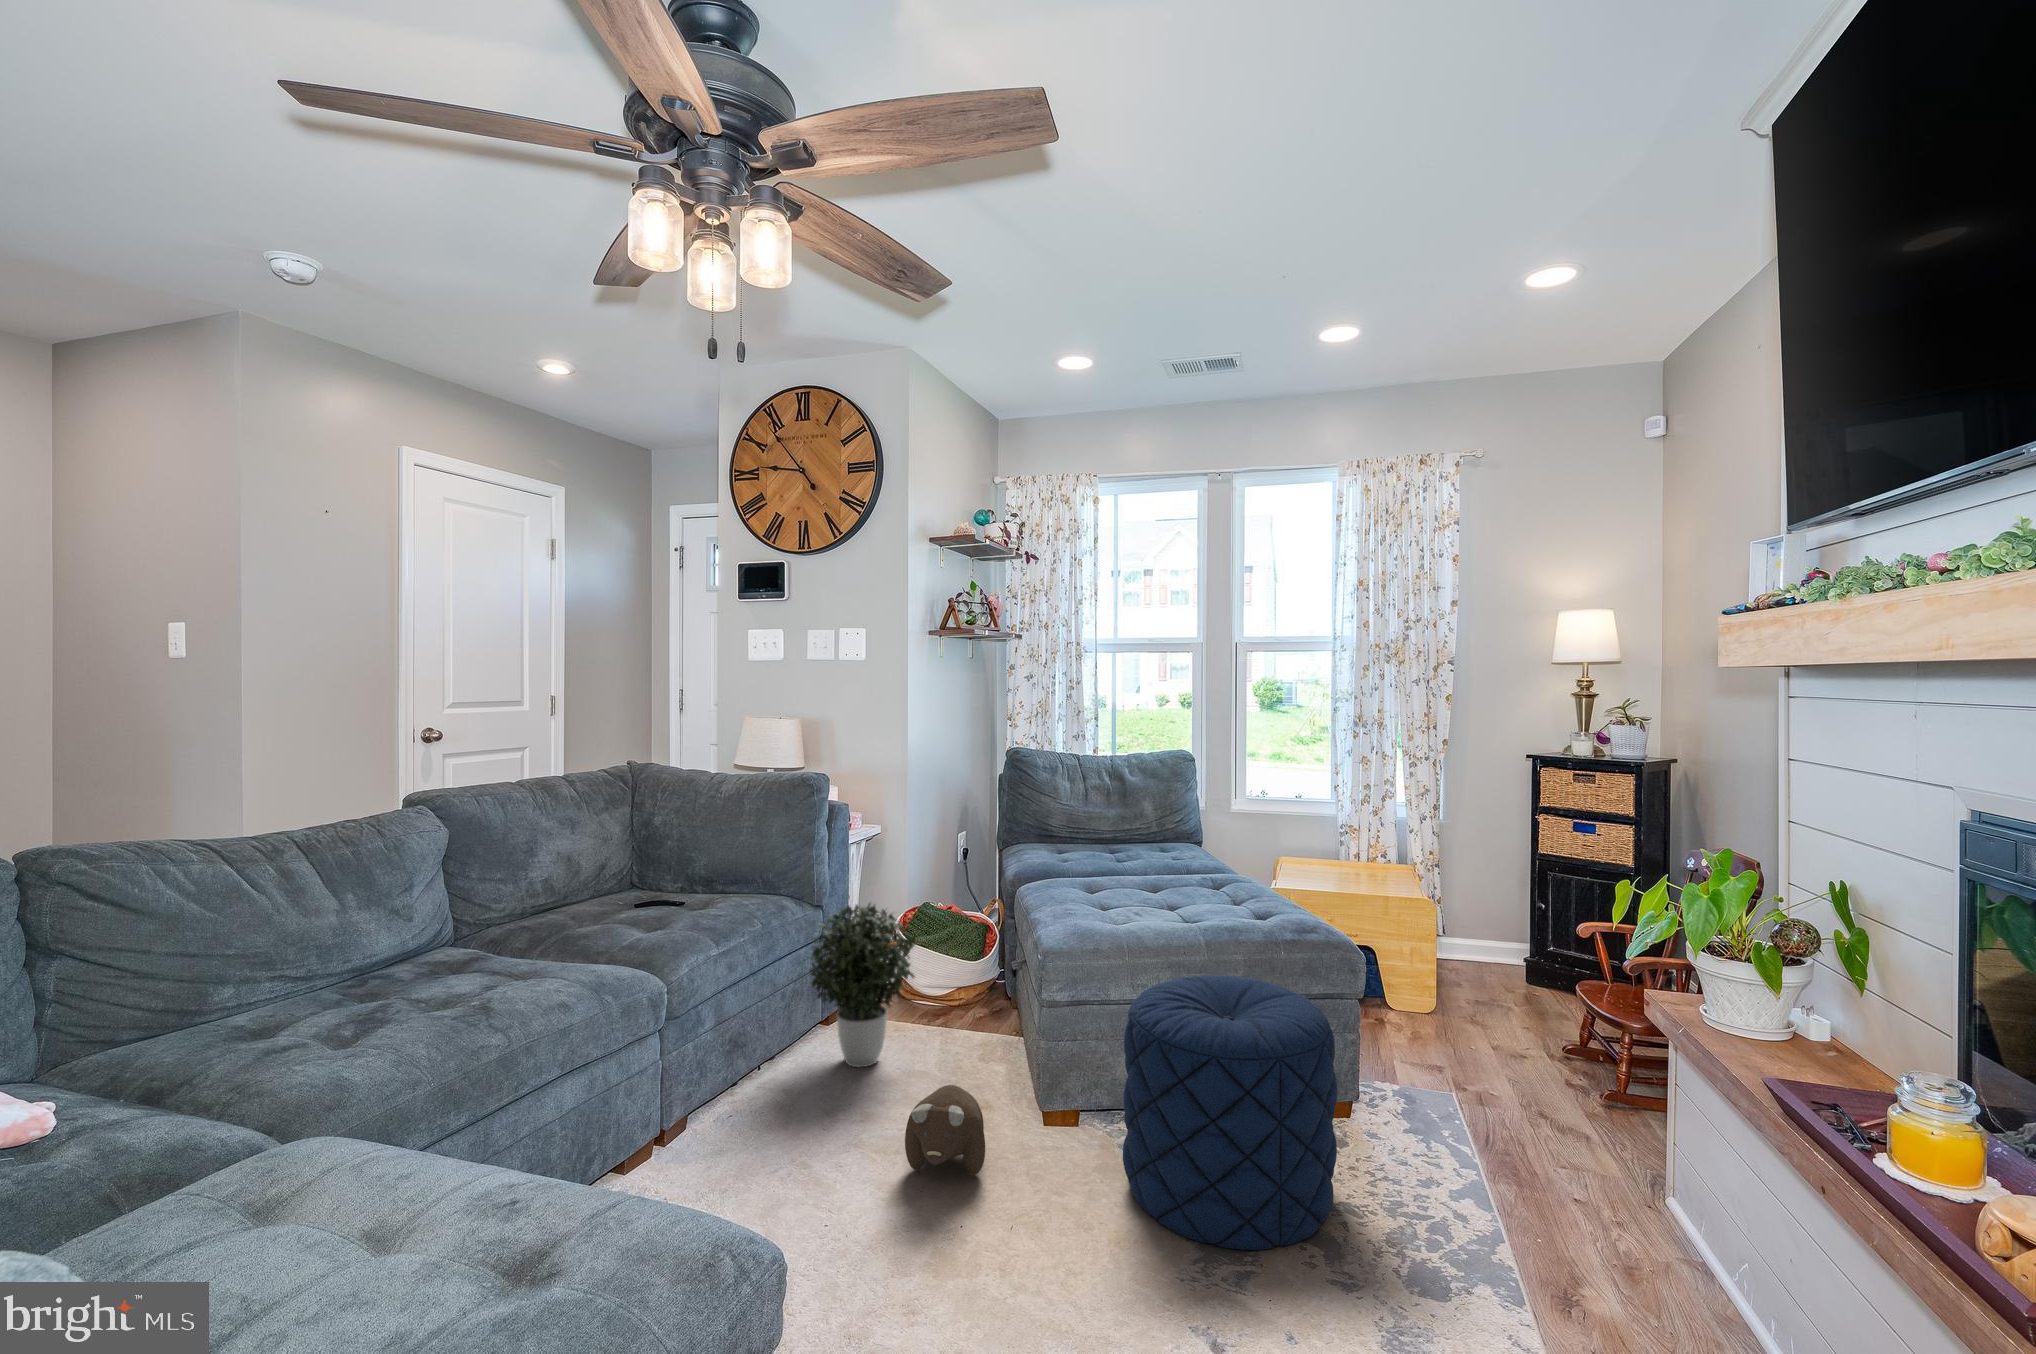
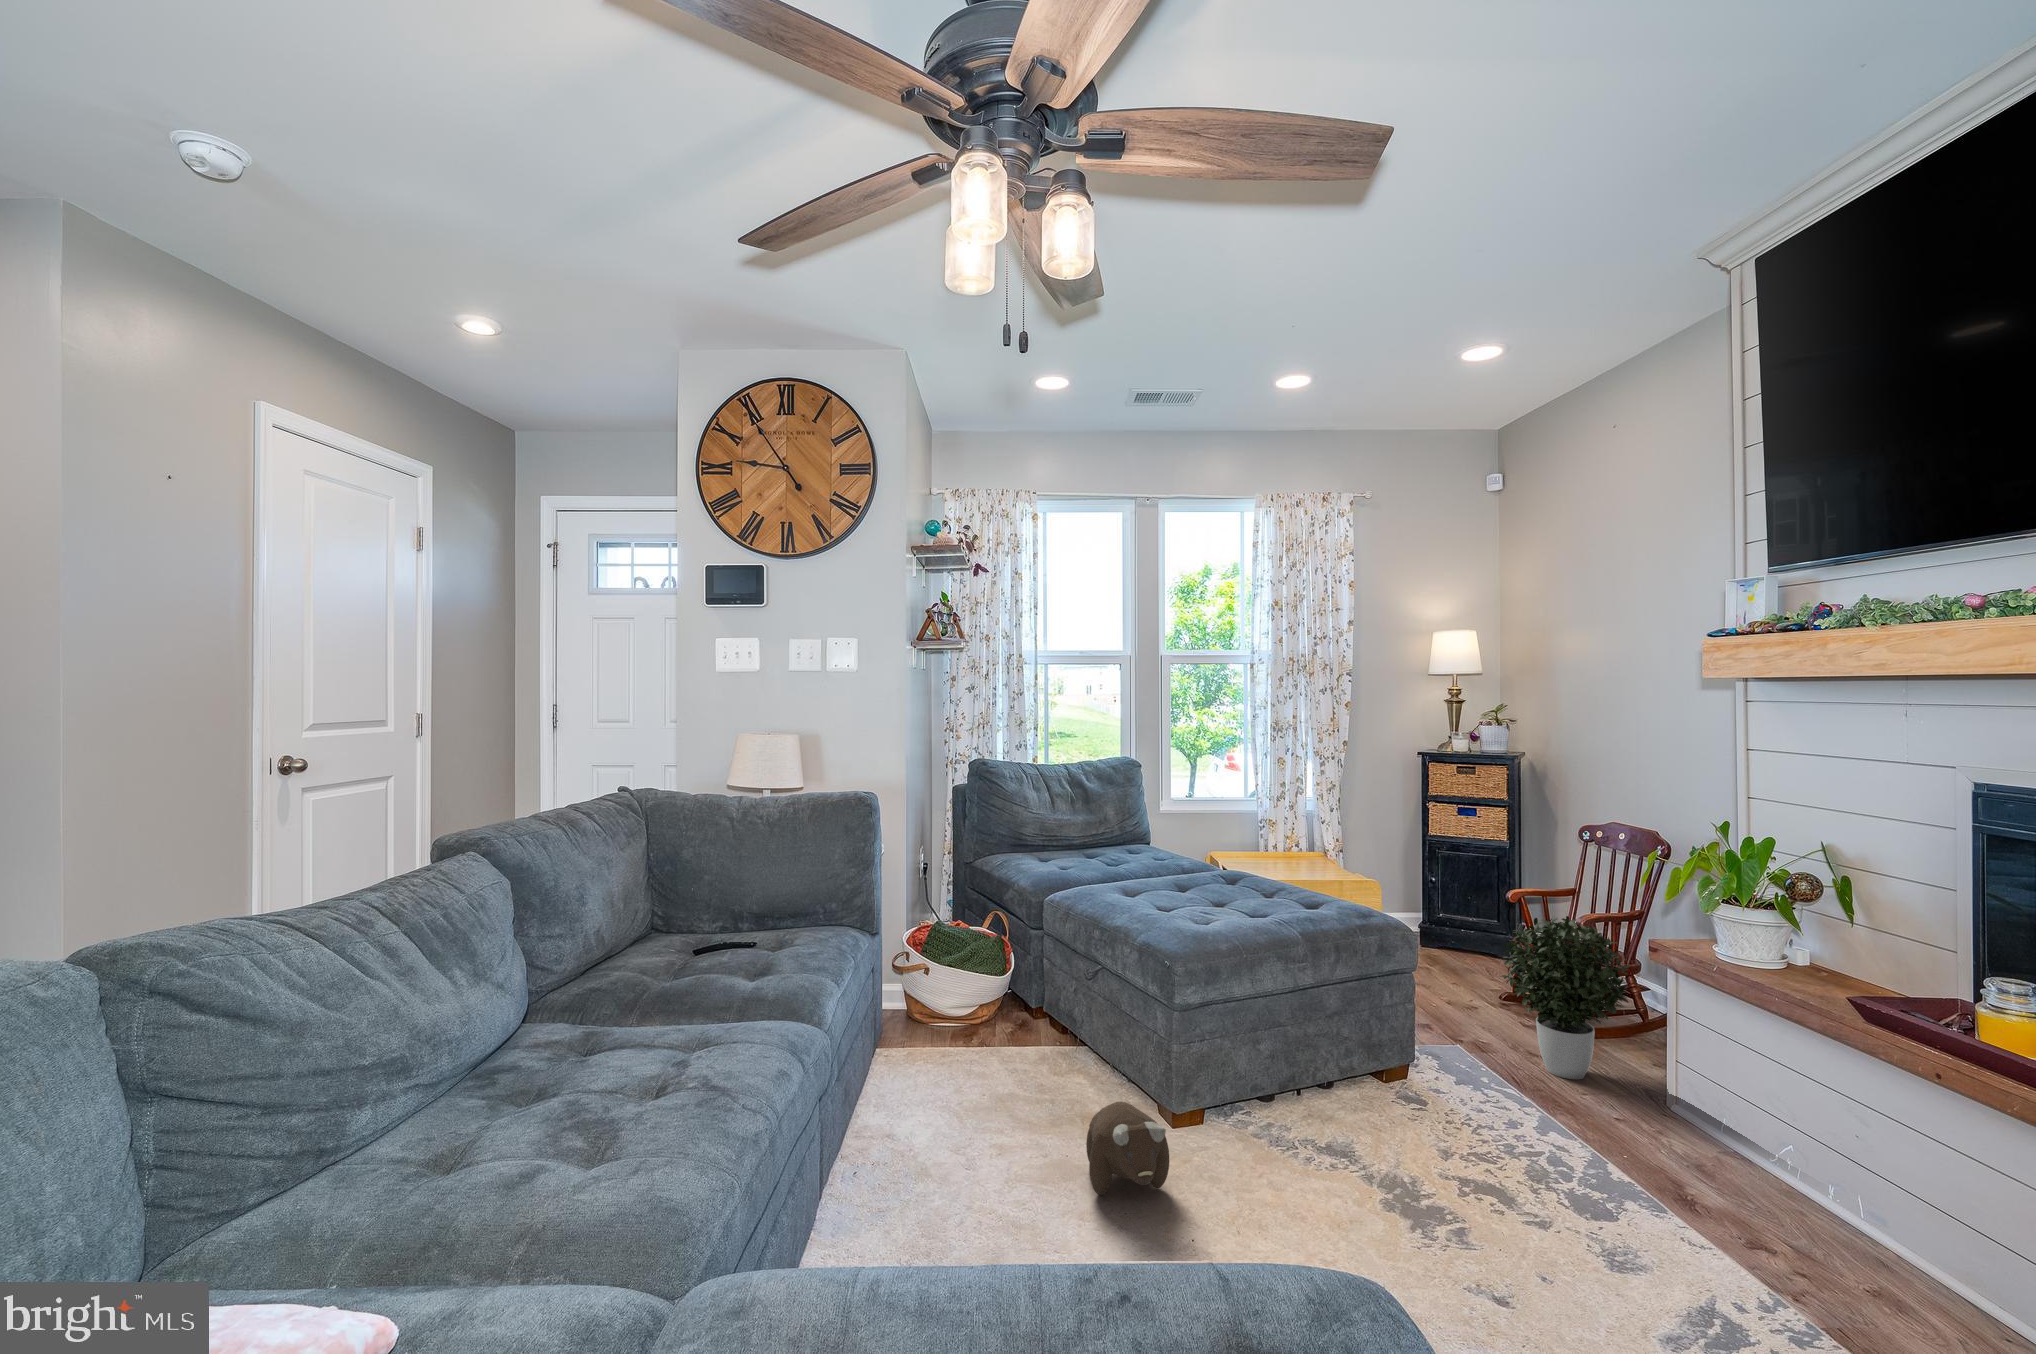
potted plant: present [808,903,915,1067] -> present [1500,916,1629,1079]
pouf: present [1123,975,1337,1250] -> none [1277,962,1482,1211]

